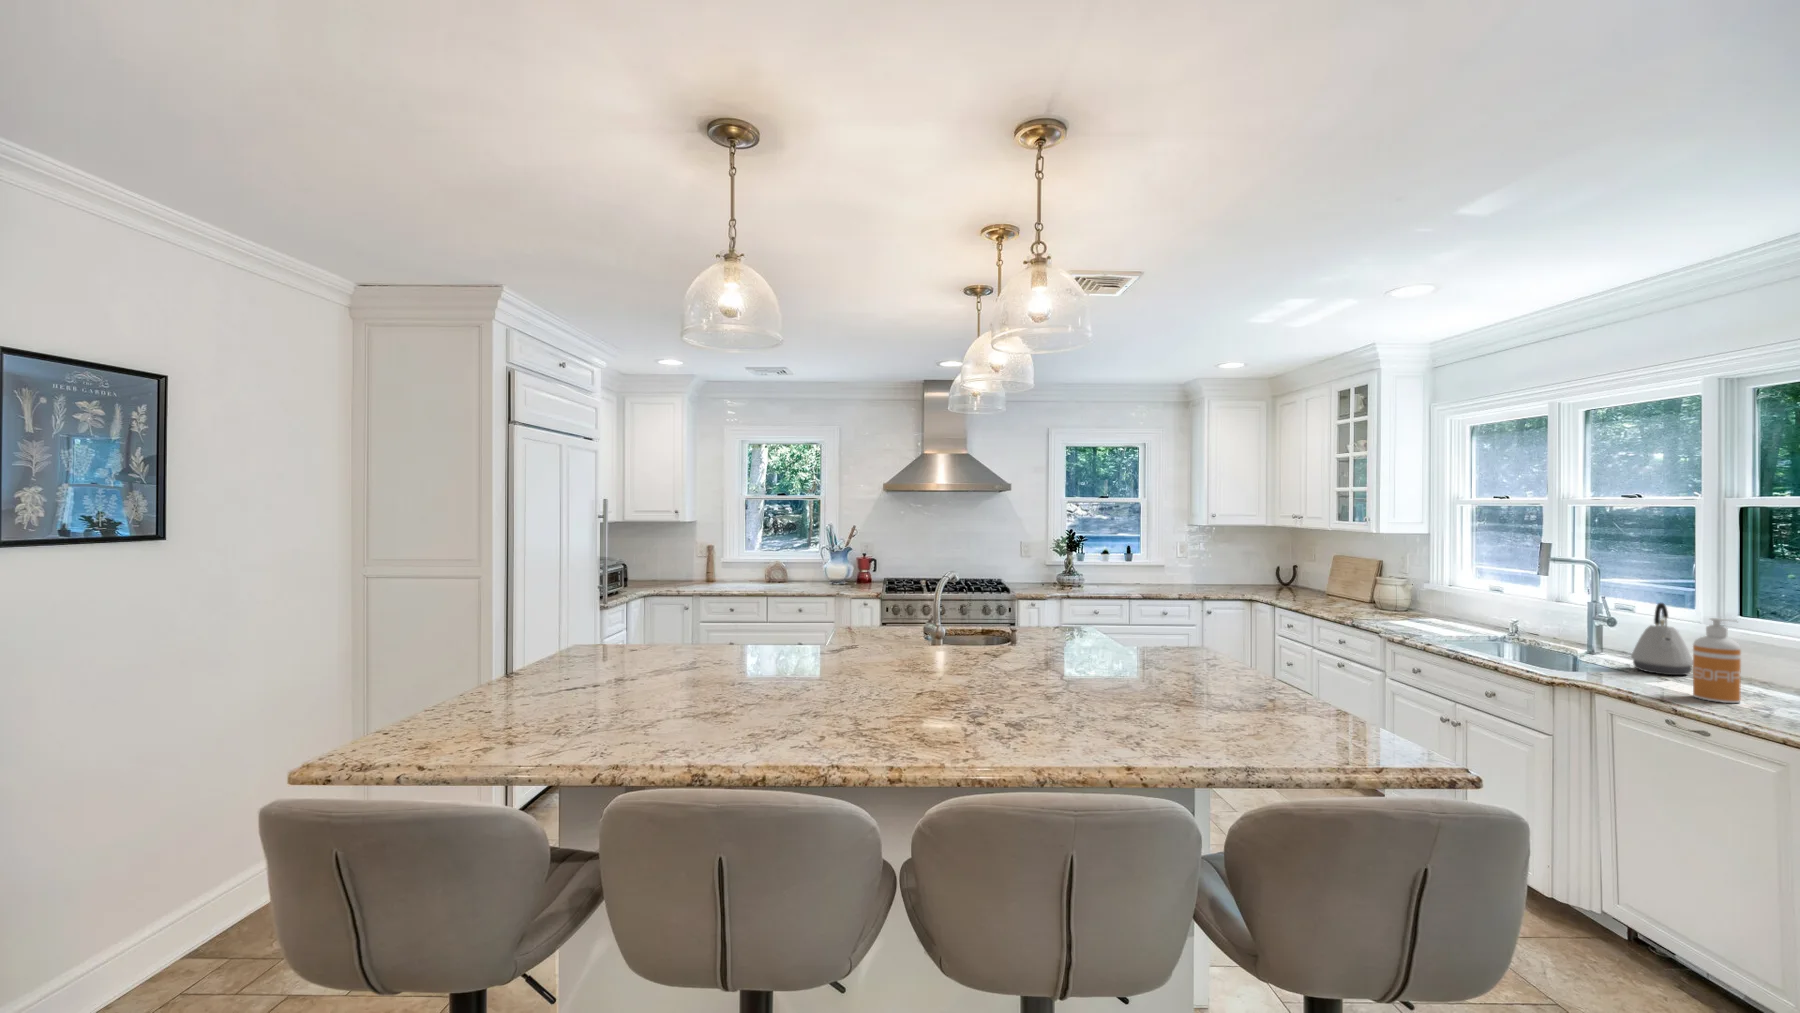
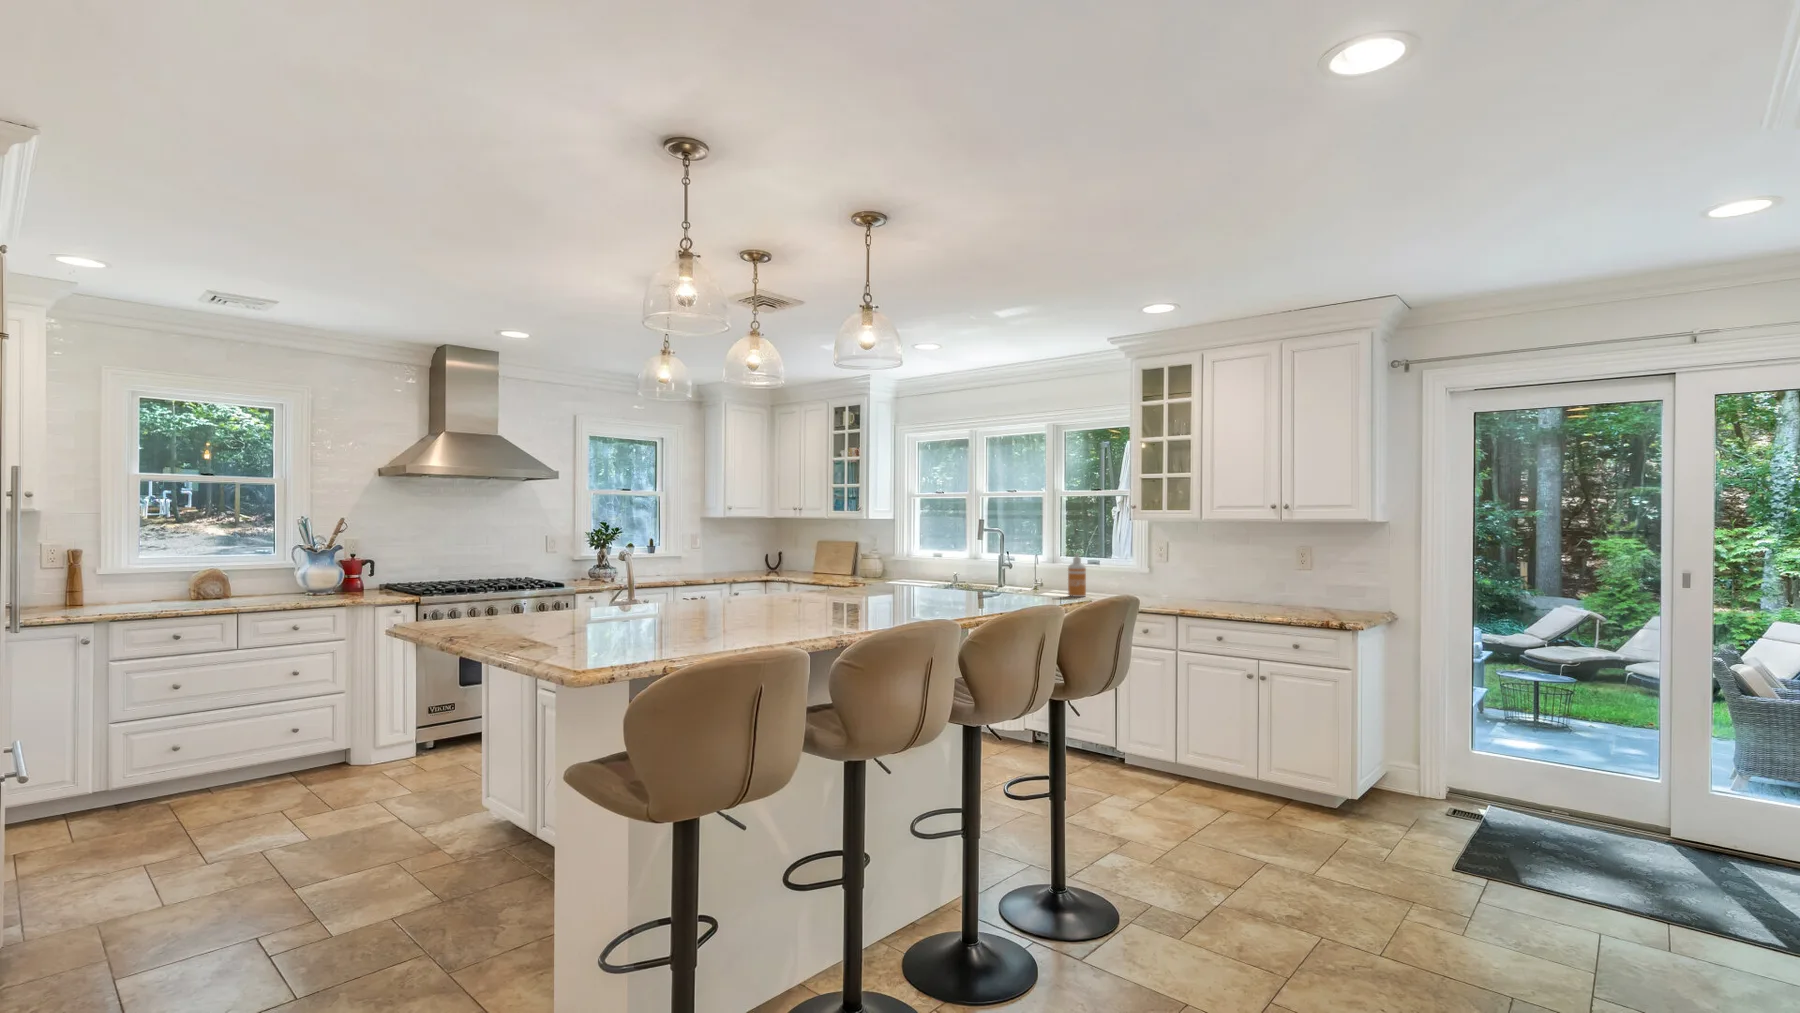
kettle: present [1631,603,1693,675] -> none [1028,550,1053,591]

